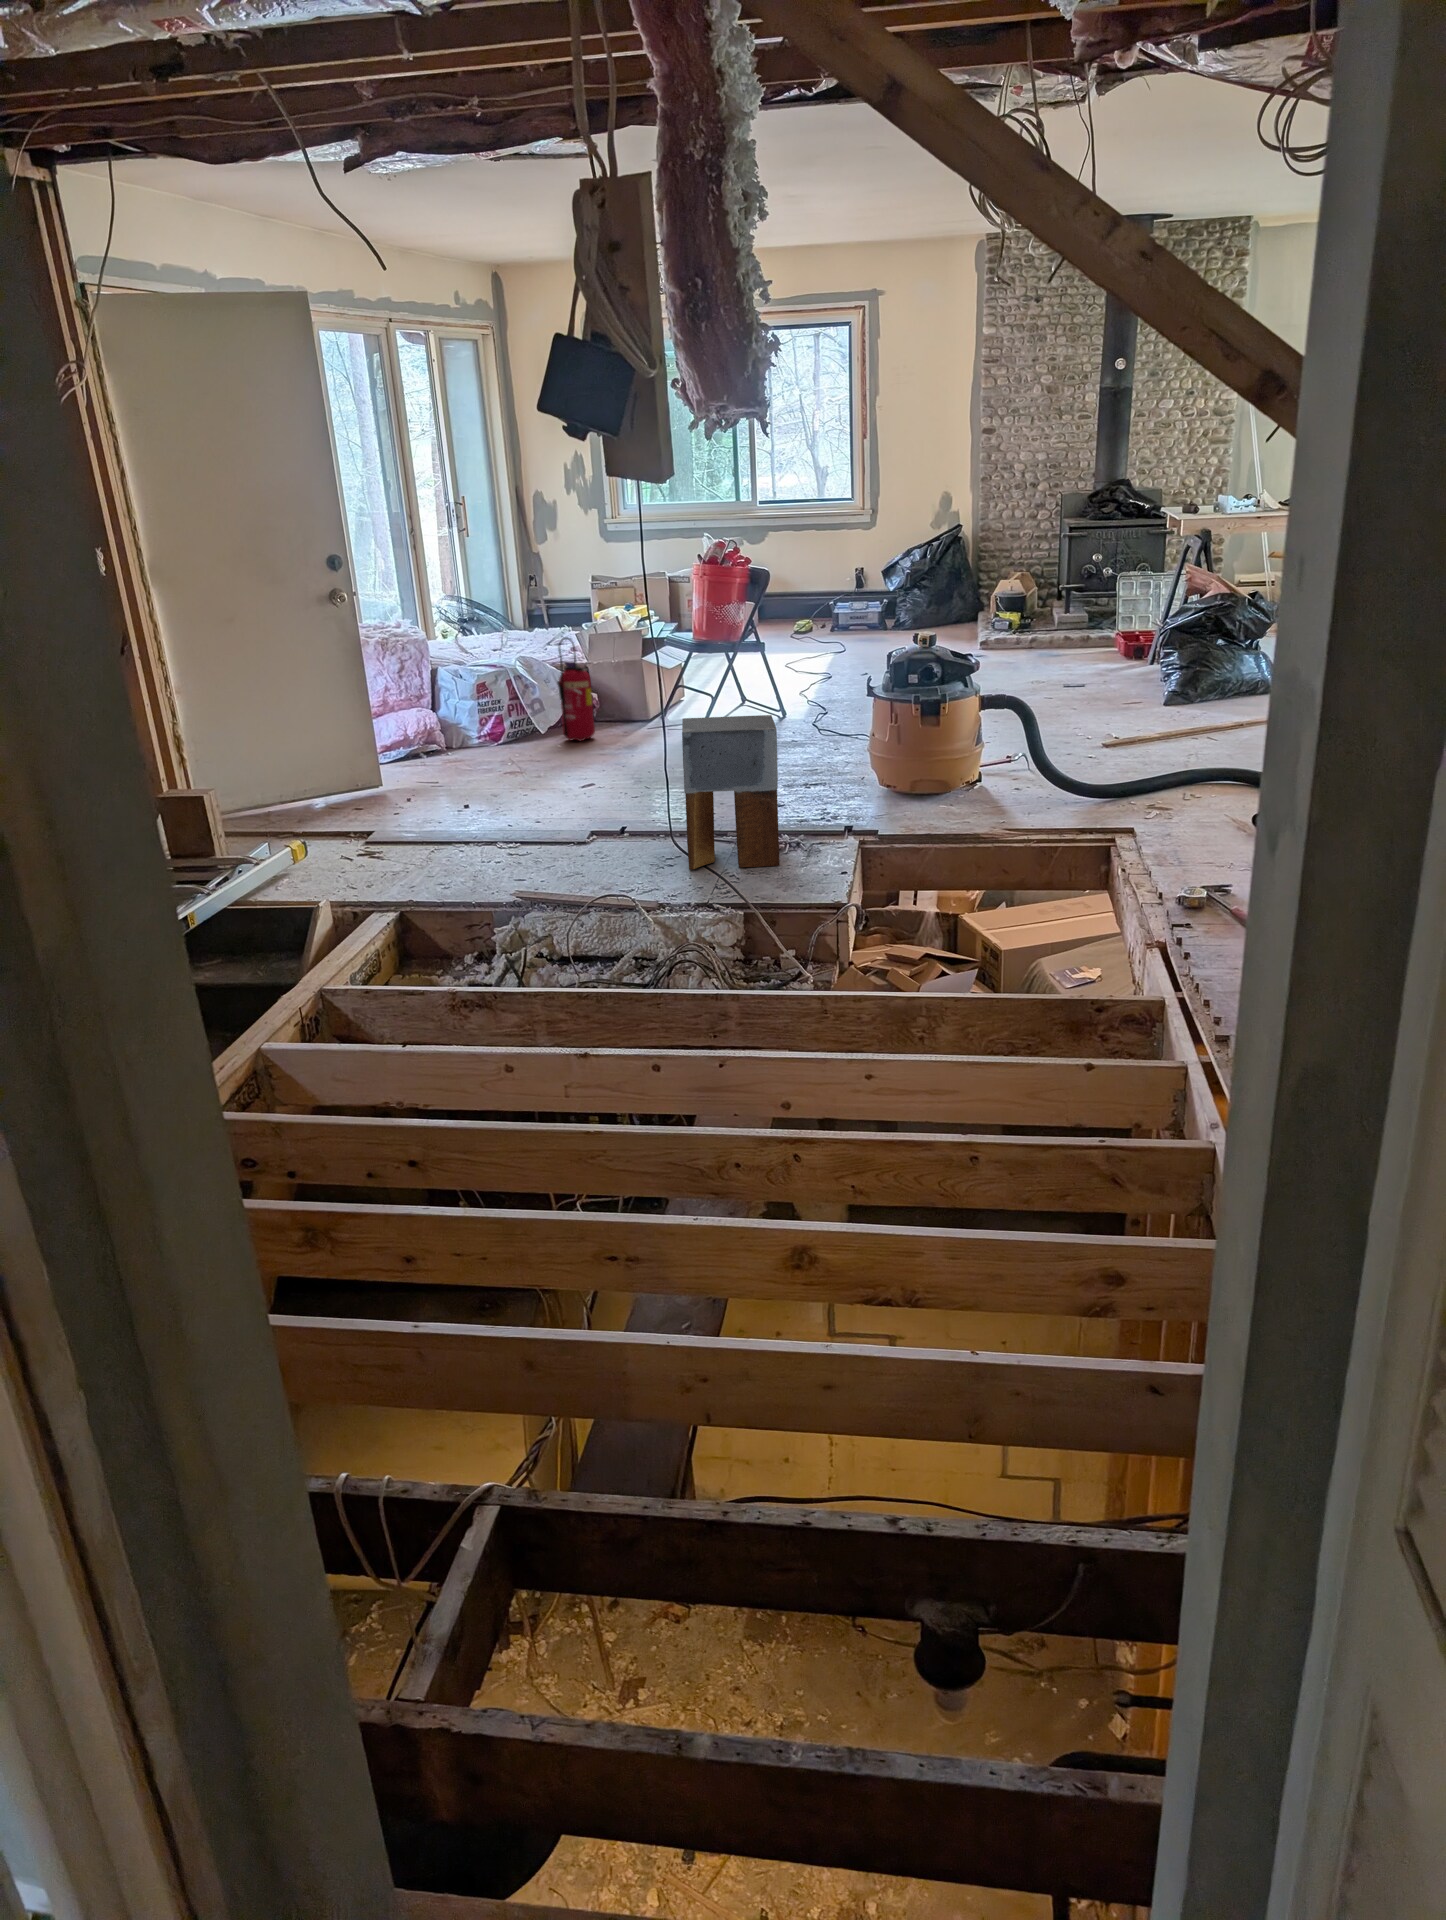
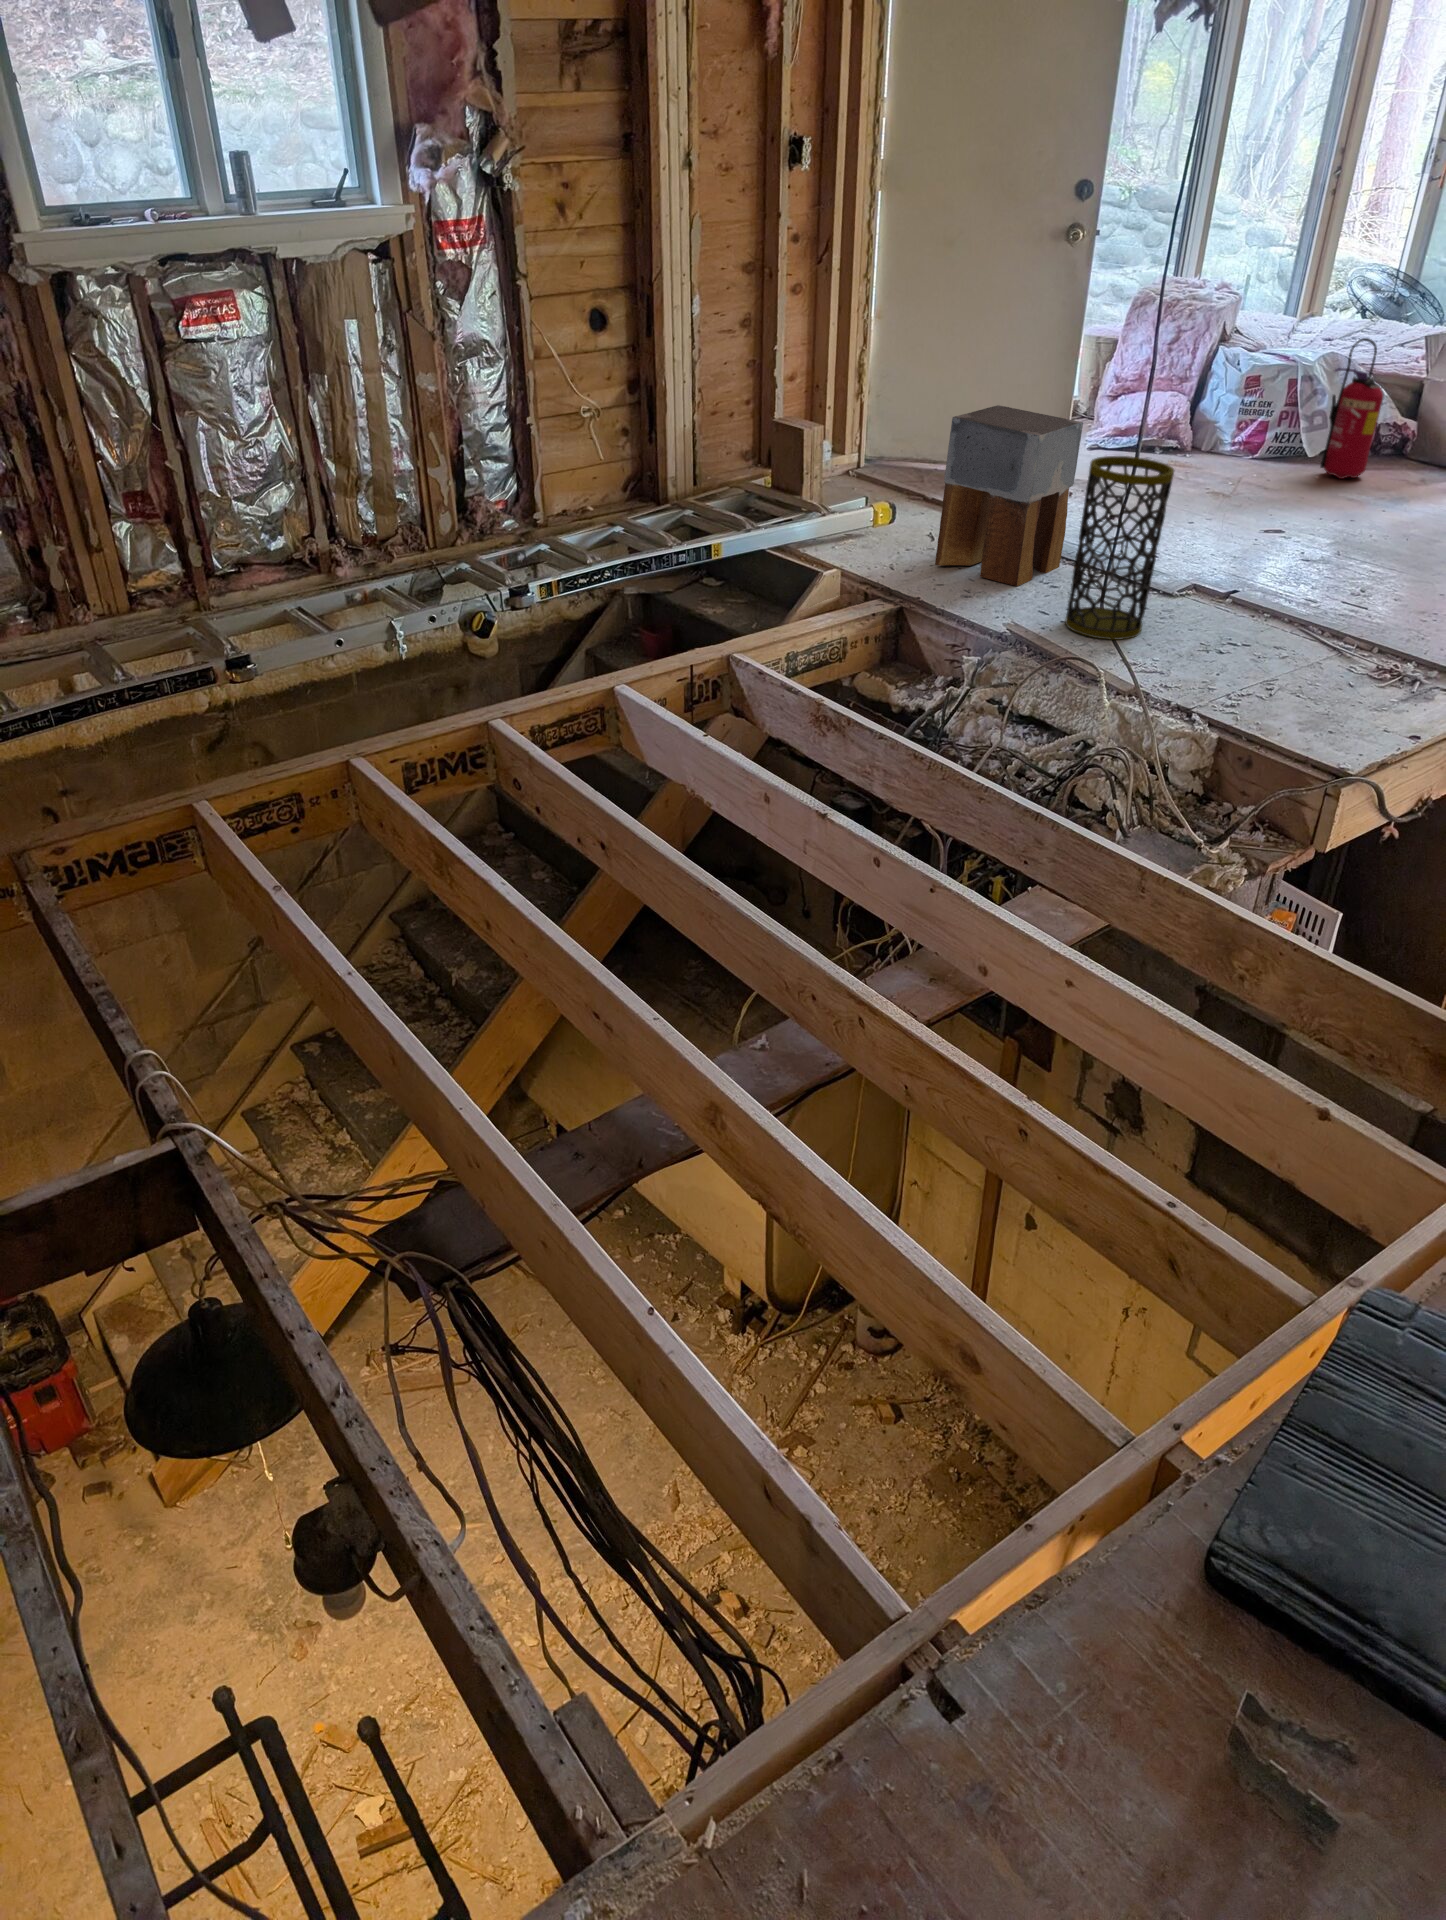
stool: present [682,715,780,869] -> present [935,405,1083,586]
trash can: none [518,731,596,880] -> present [1065,456,1174,640]

